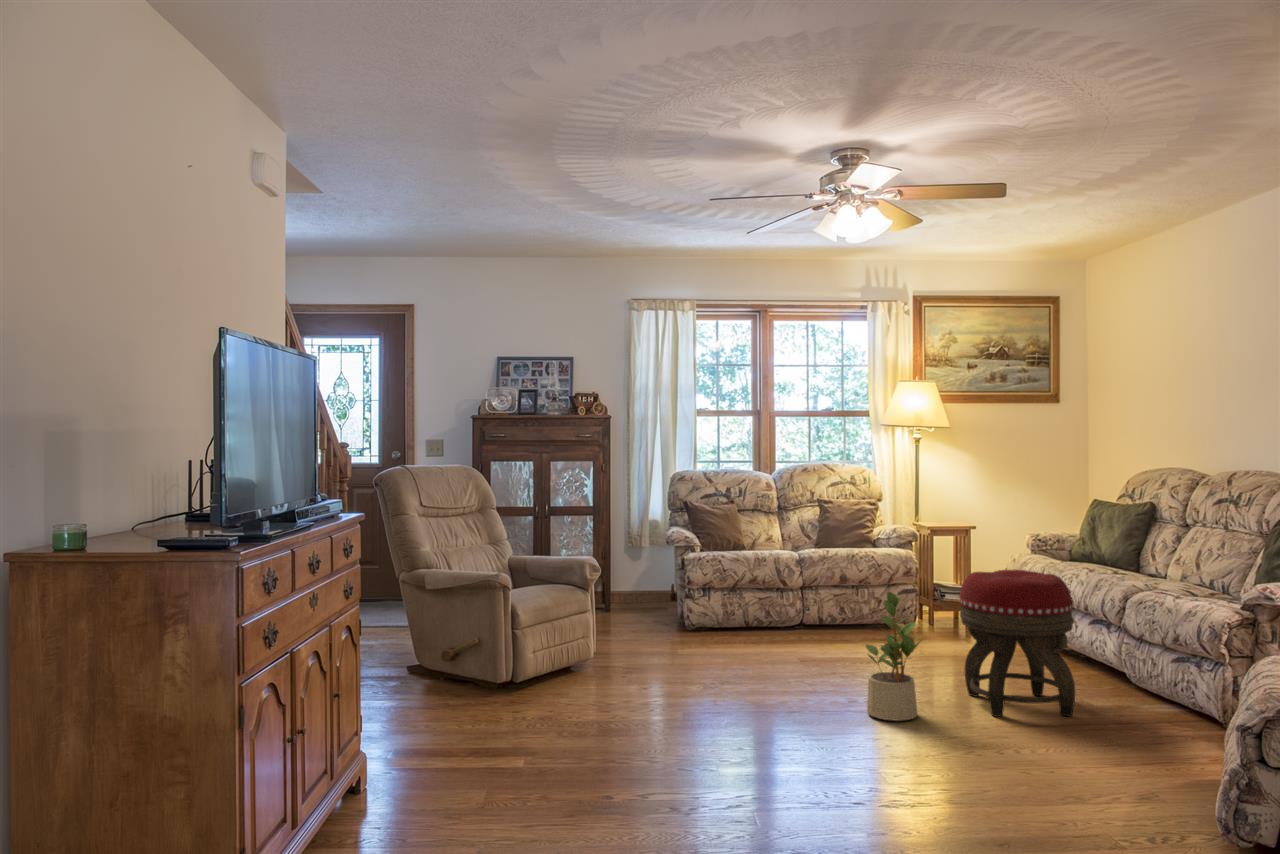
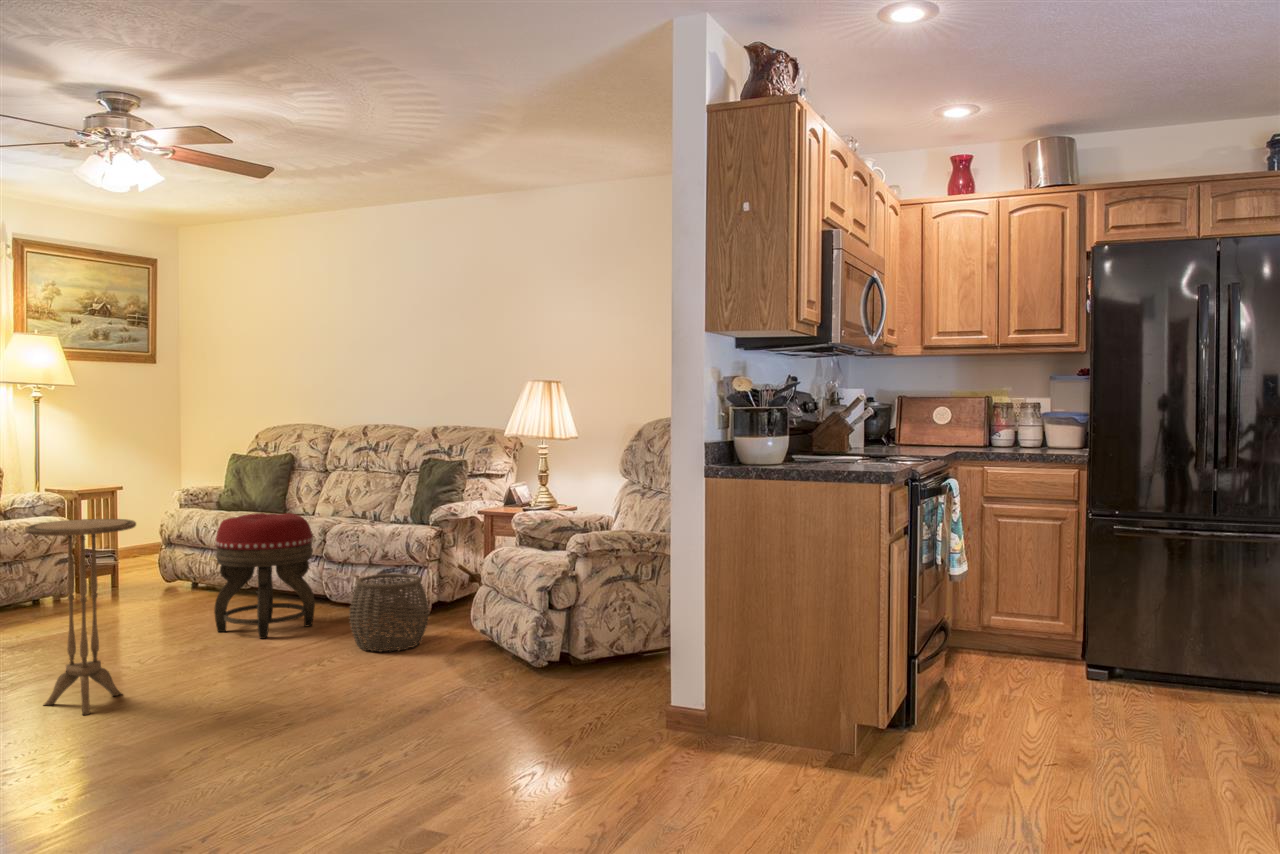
side table: none [702,558,793,746] -> present [25,519,136,715]
potted plant: present [866,592,920,721] -> none [154,541,219,663]
woven basket: none [1055,672,1177,790] -> present [349,574,429,652]

